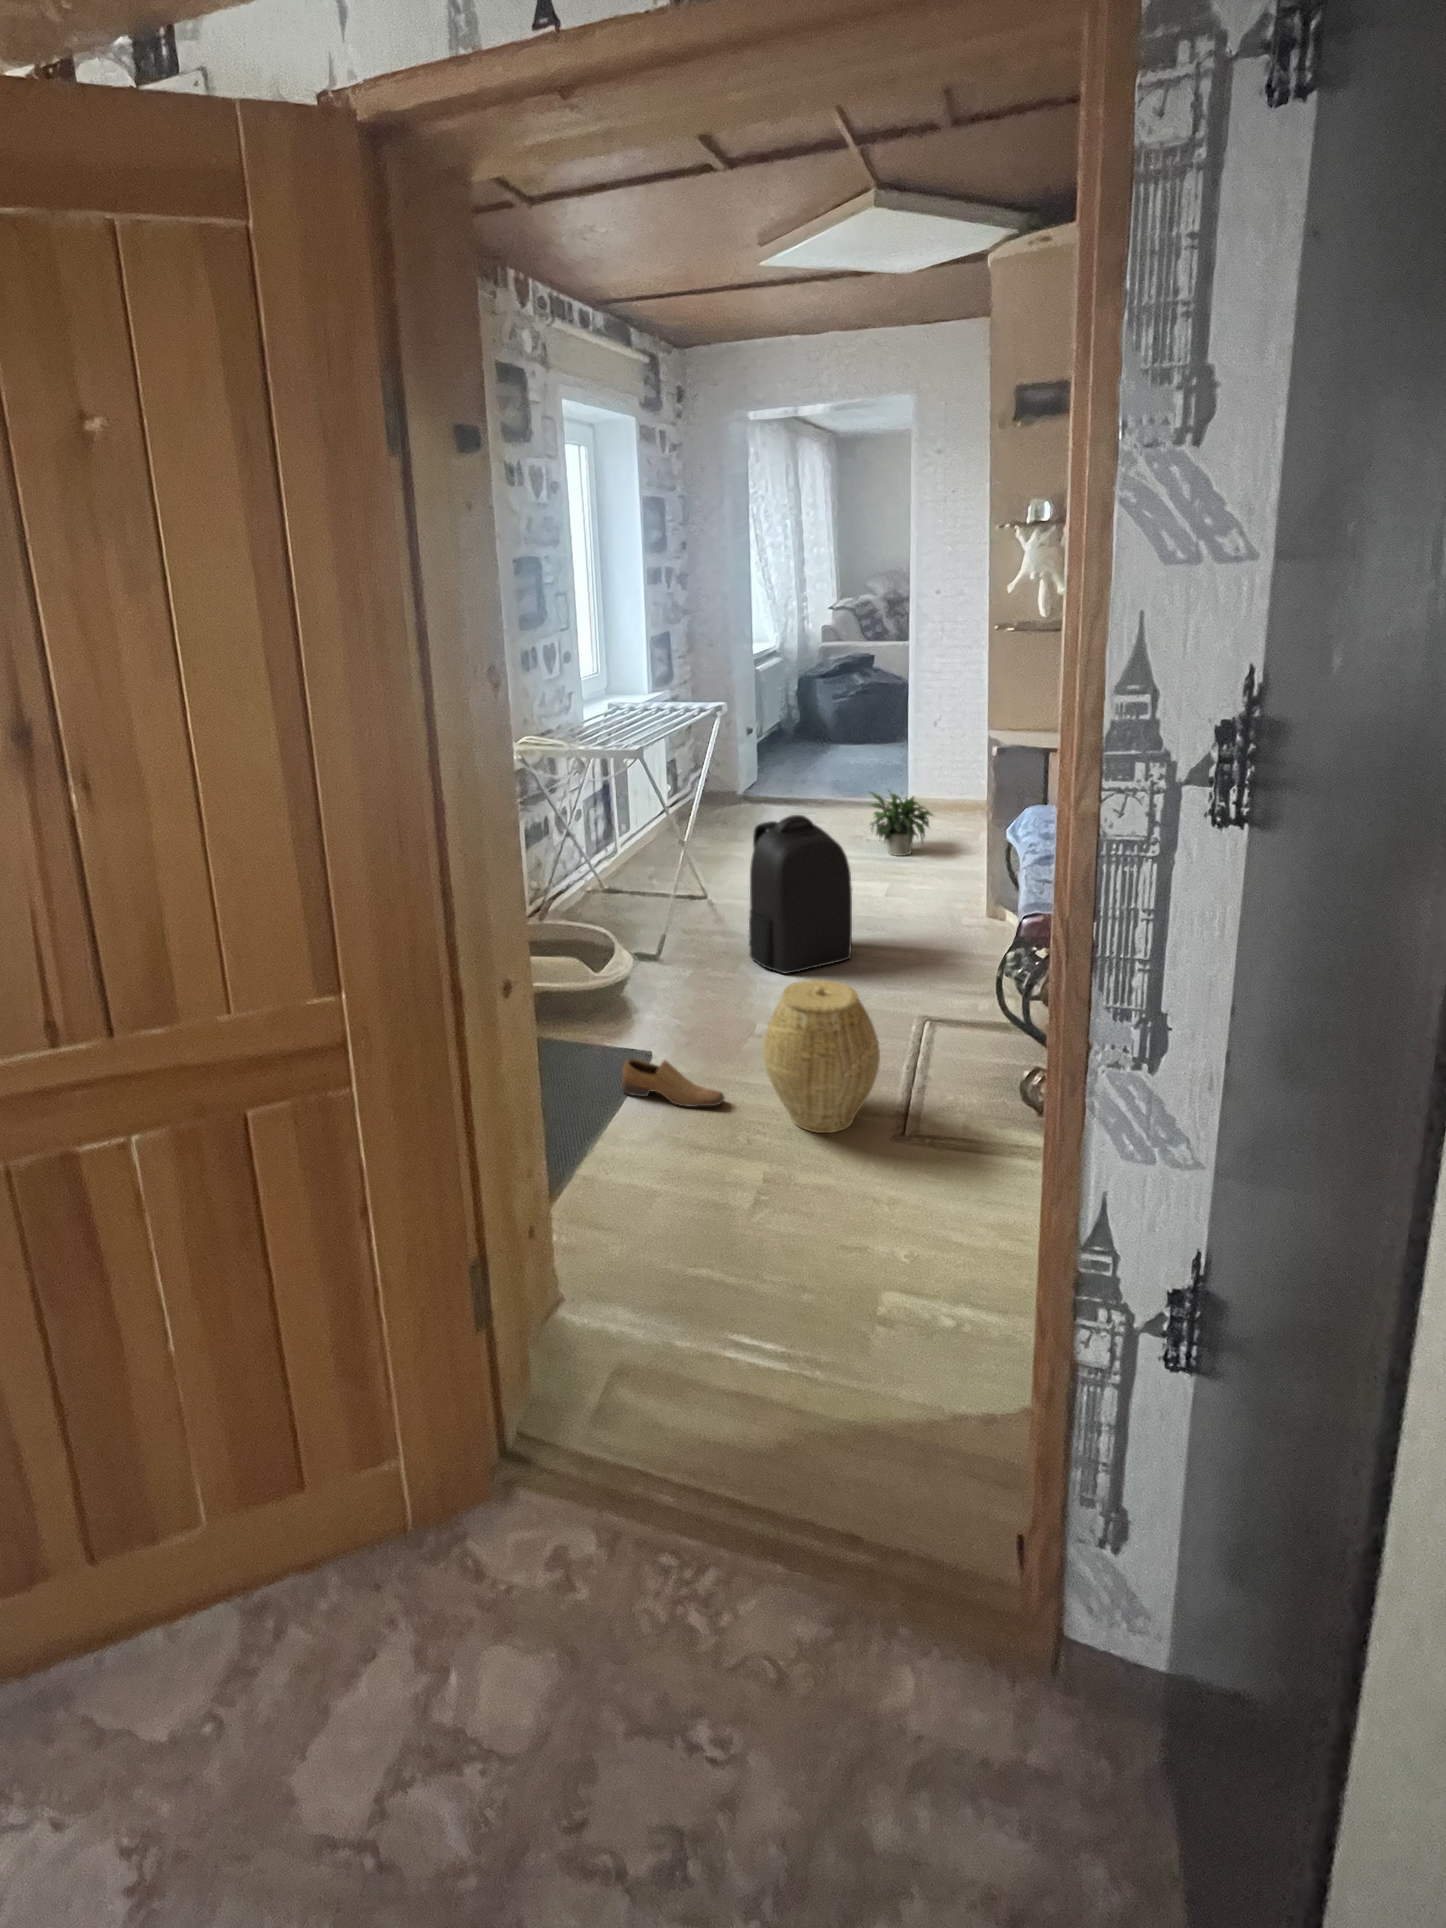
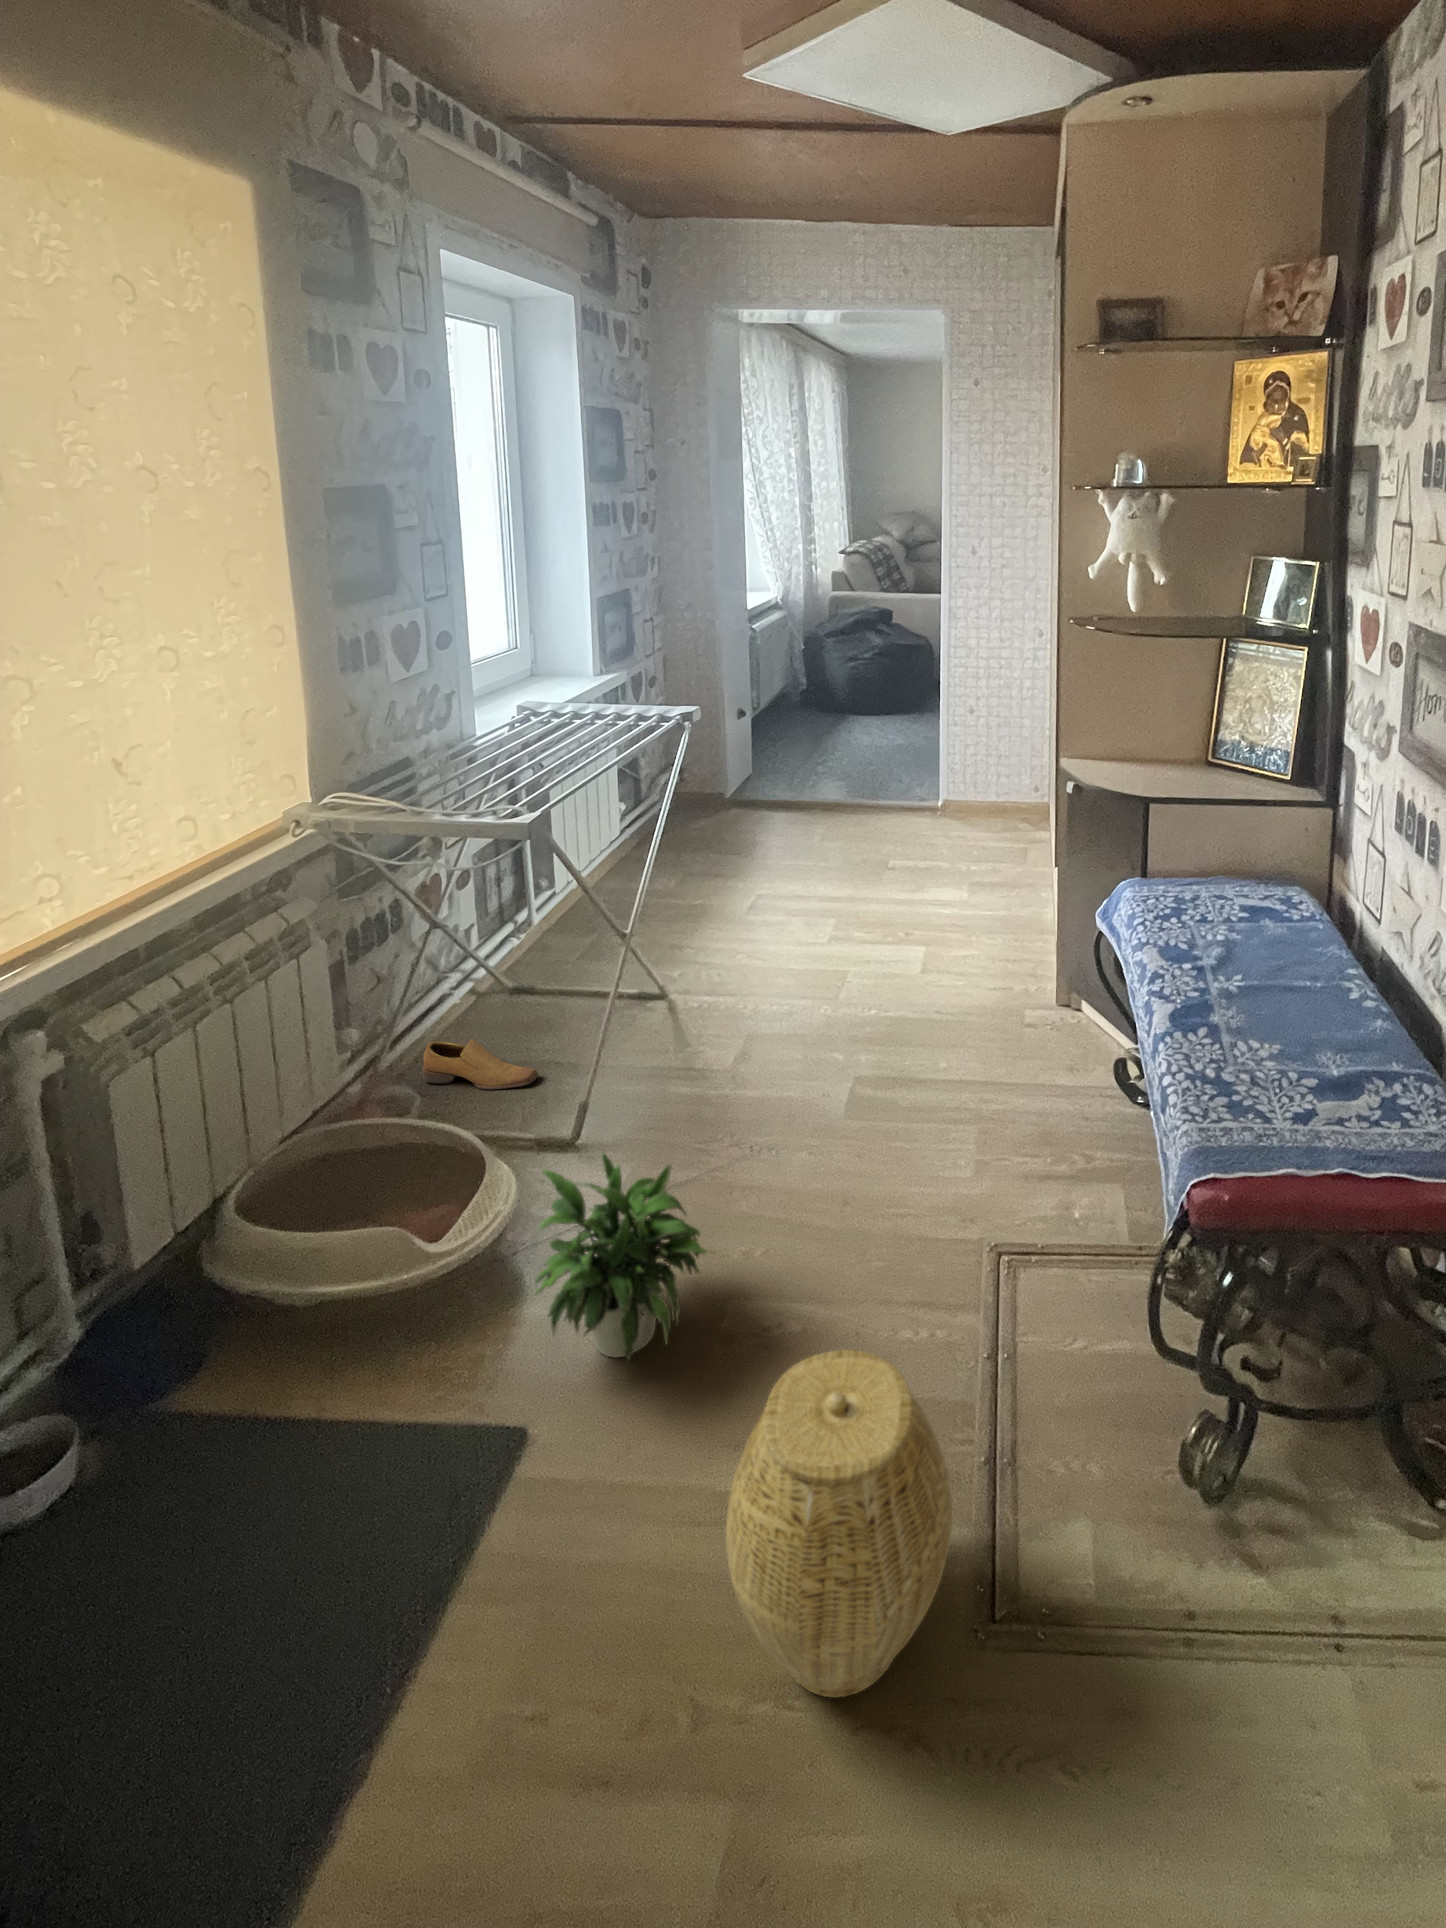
potted plant: present [870,792,932,856] -> present [535,1151,706,1361]
backpack: present [749,815,852,974] -> none [722,909,880,1178]
shoe: present [622,1059,724,1107] -> present [422,1039,538,1090]

